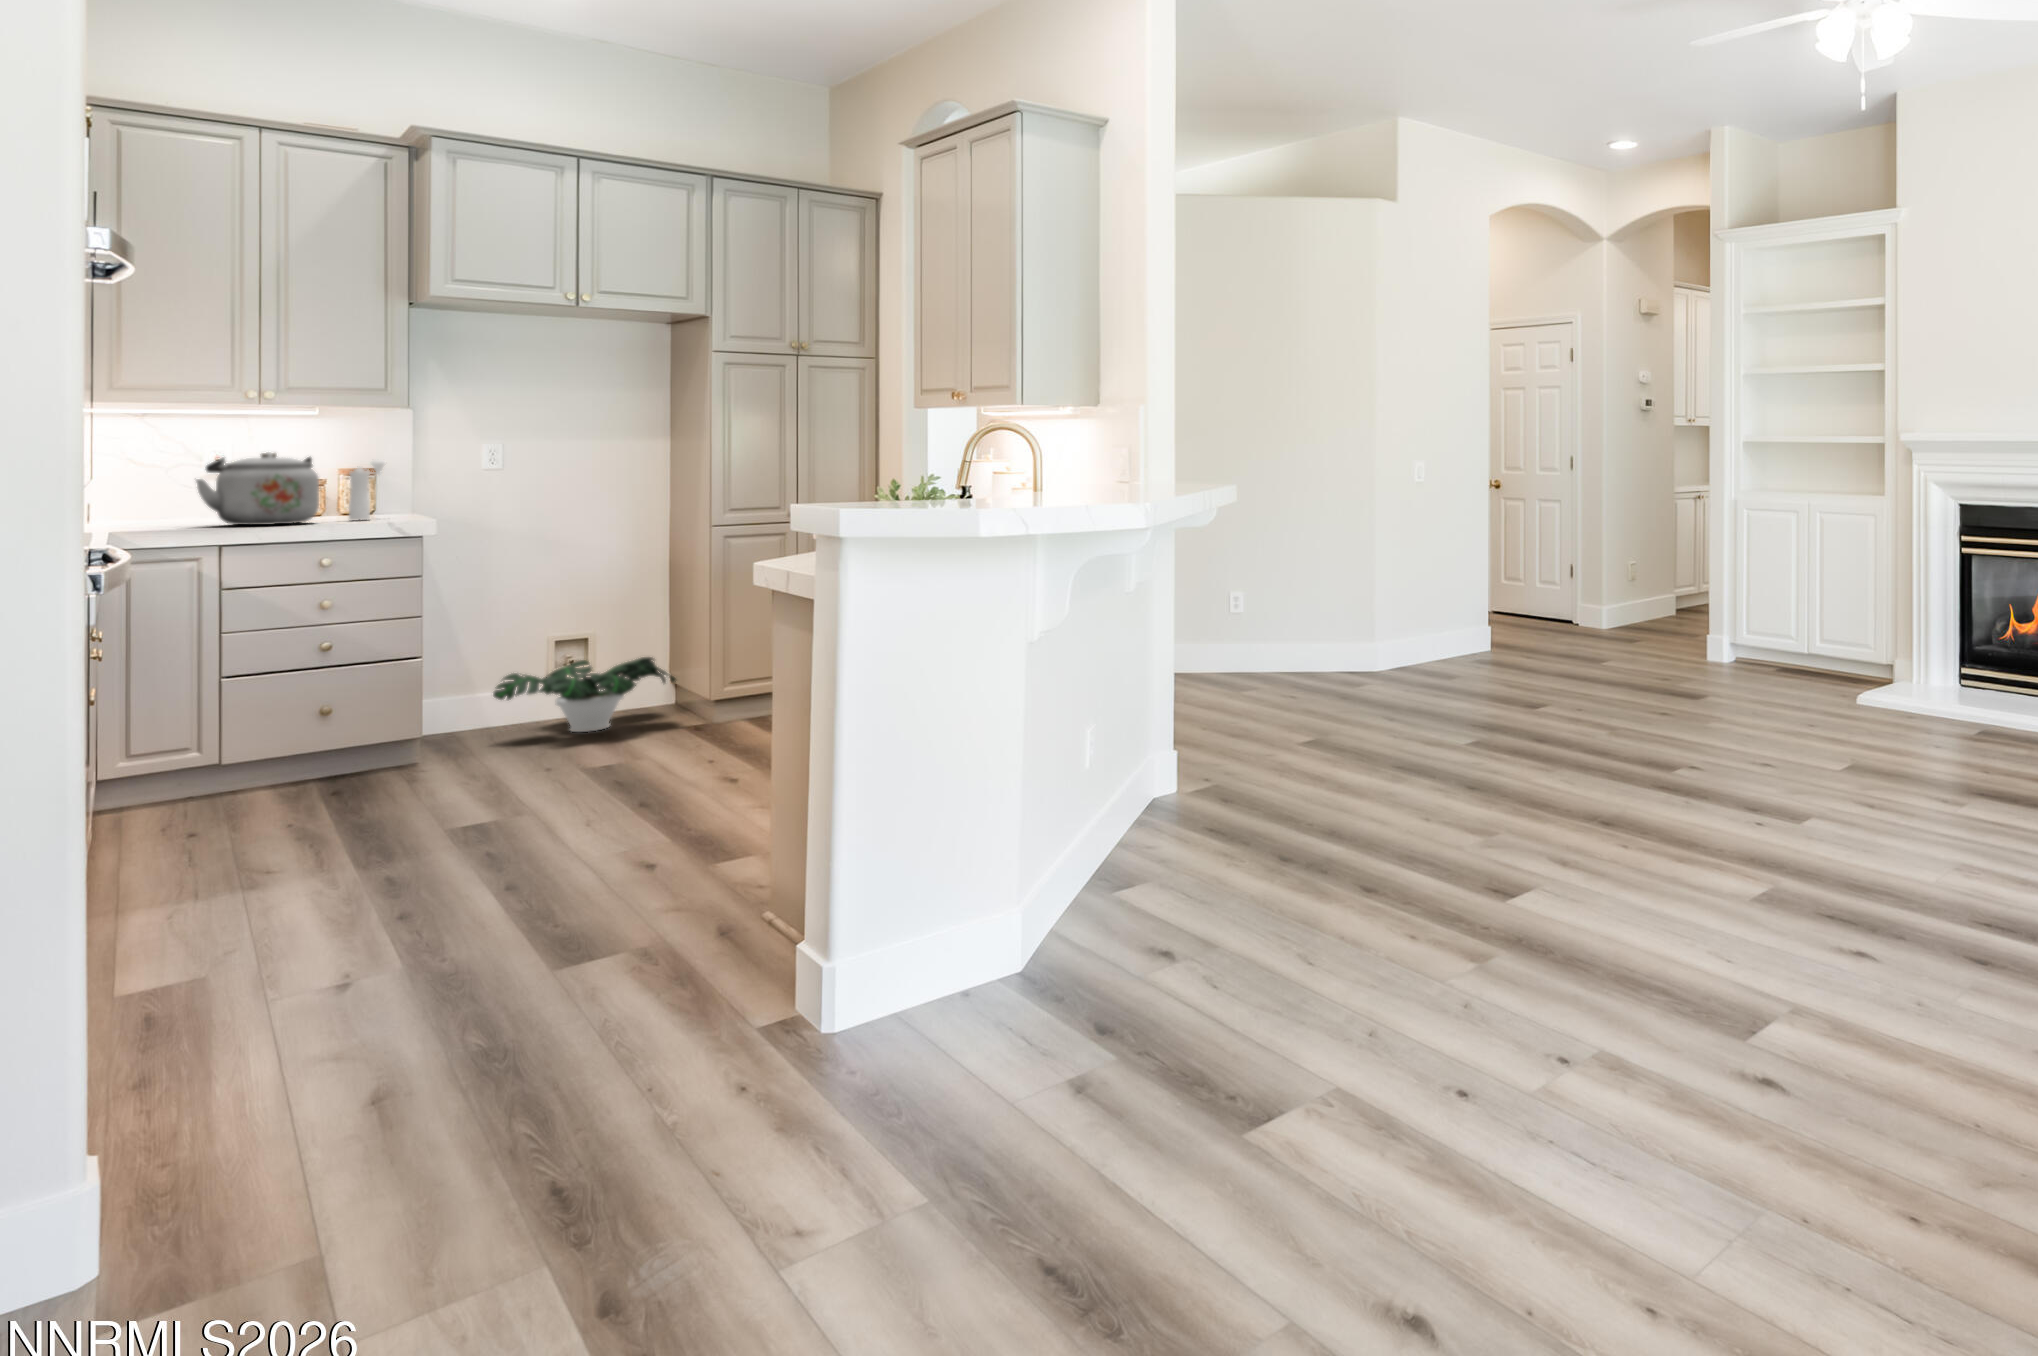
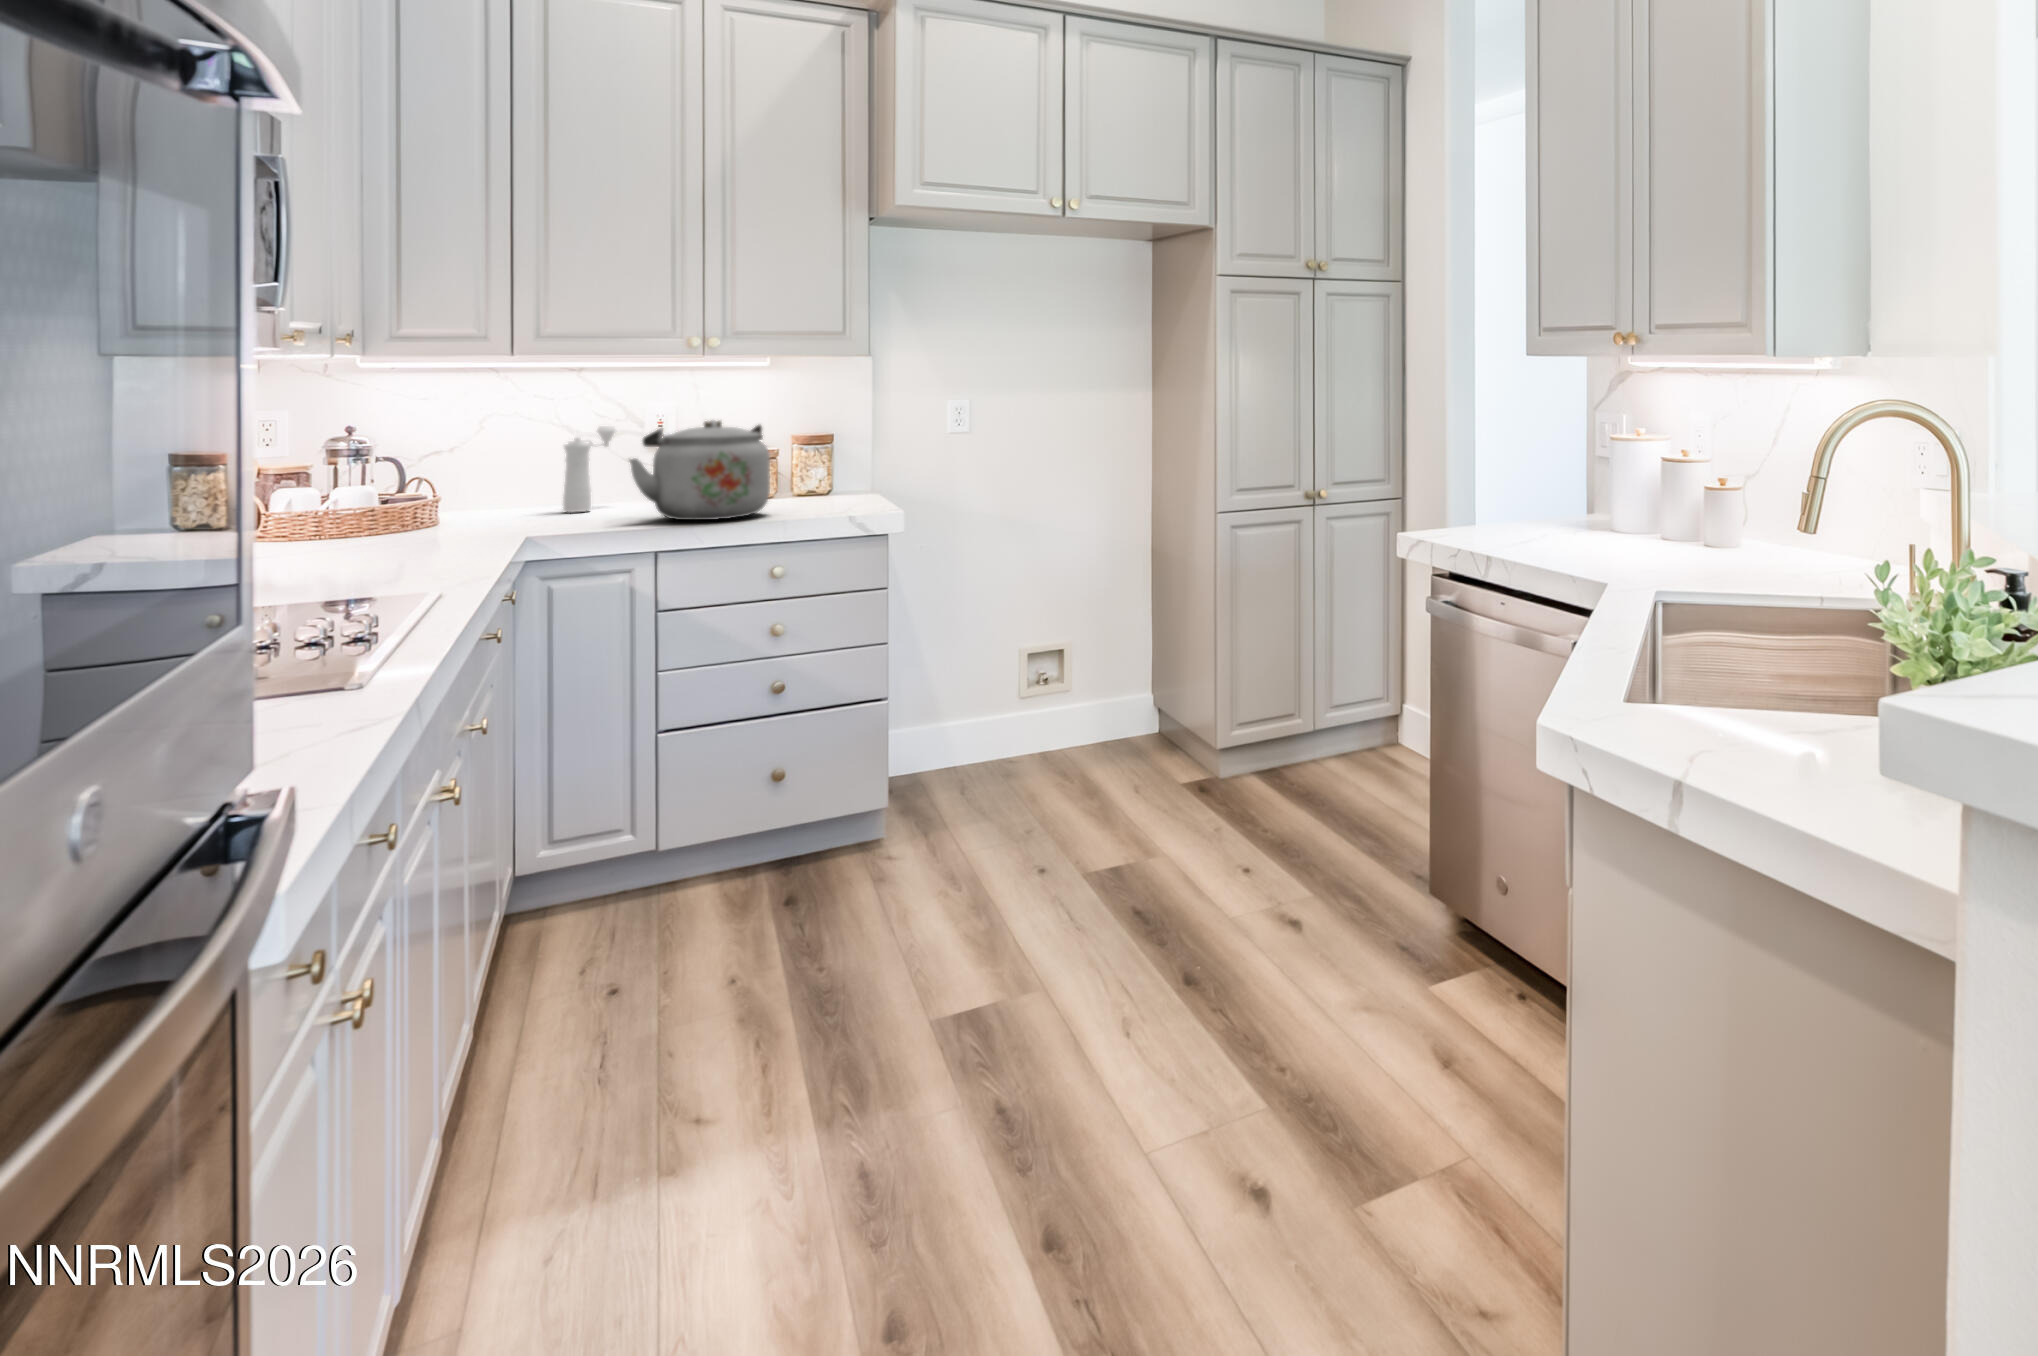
pepper mill: present [349,460,385,520] -> present [563,426,616,513]
potted plant: present [493,657,676,732] -> none [966,680,1177,786]

